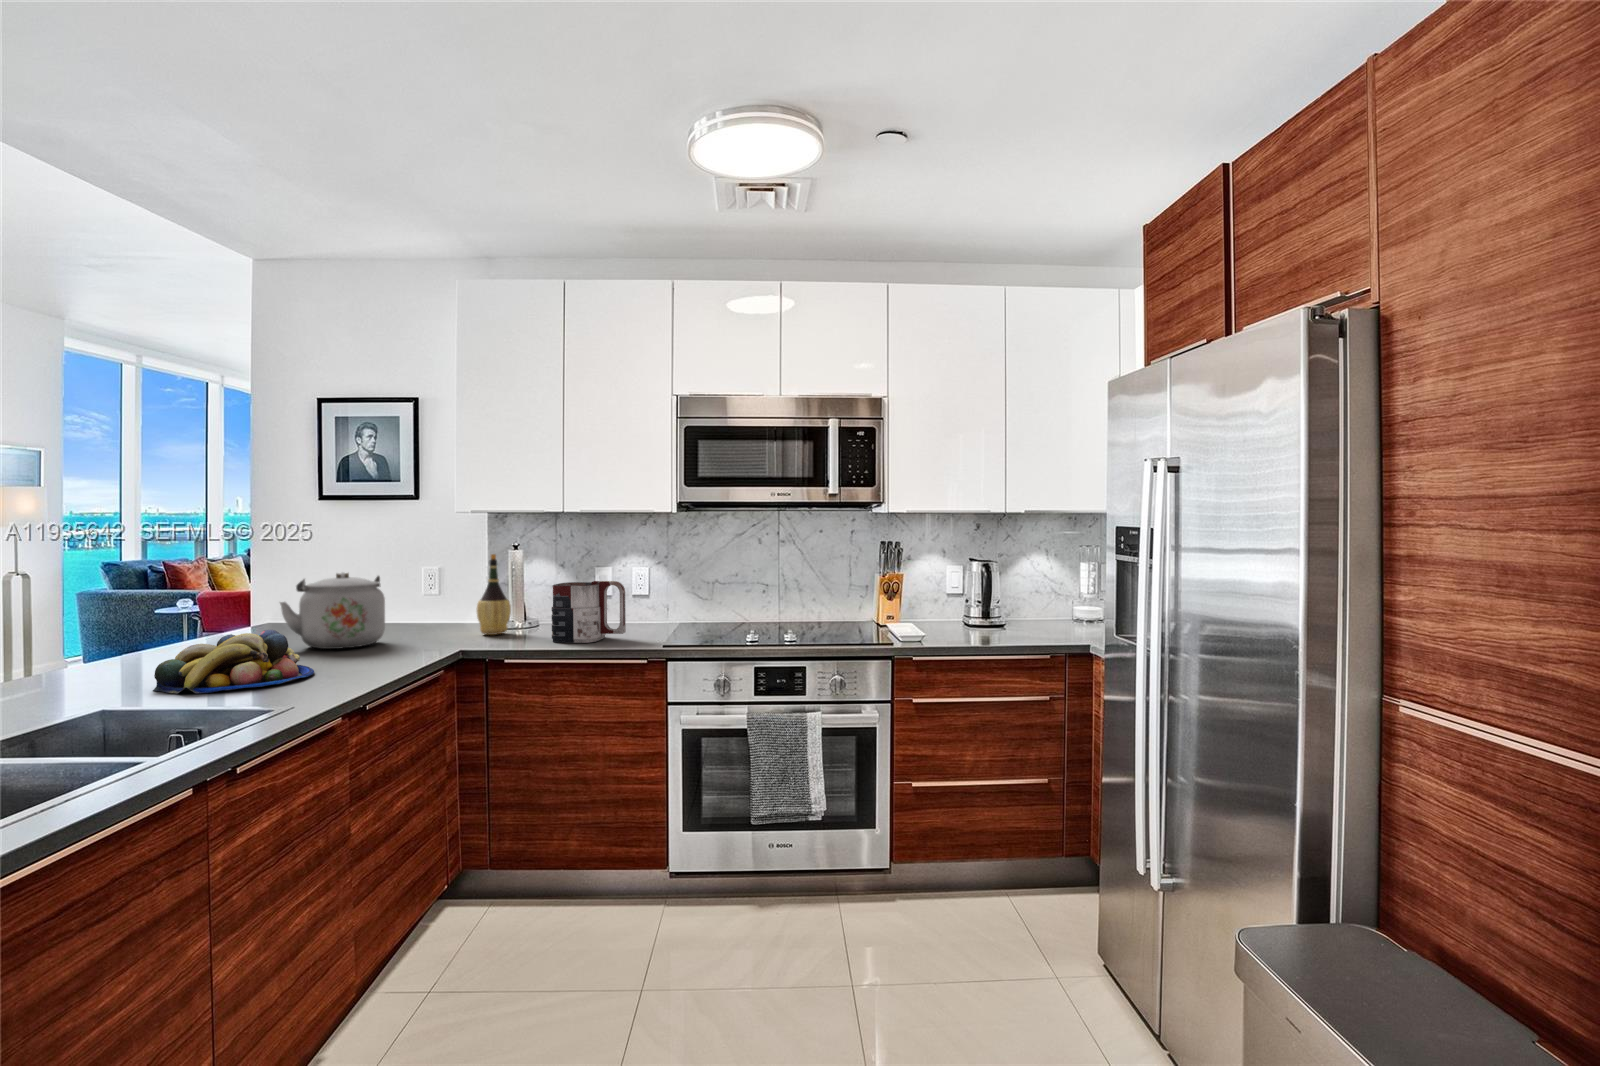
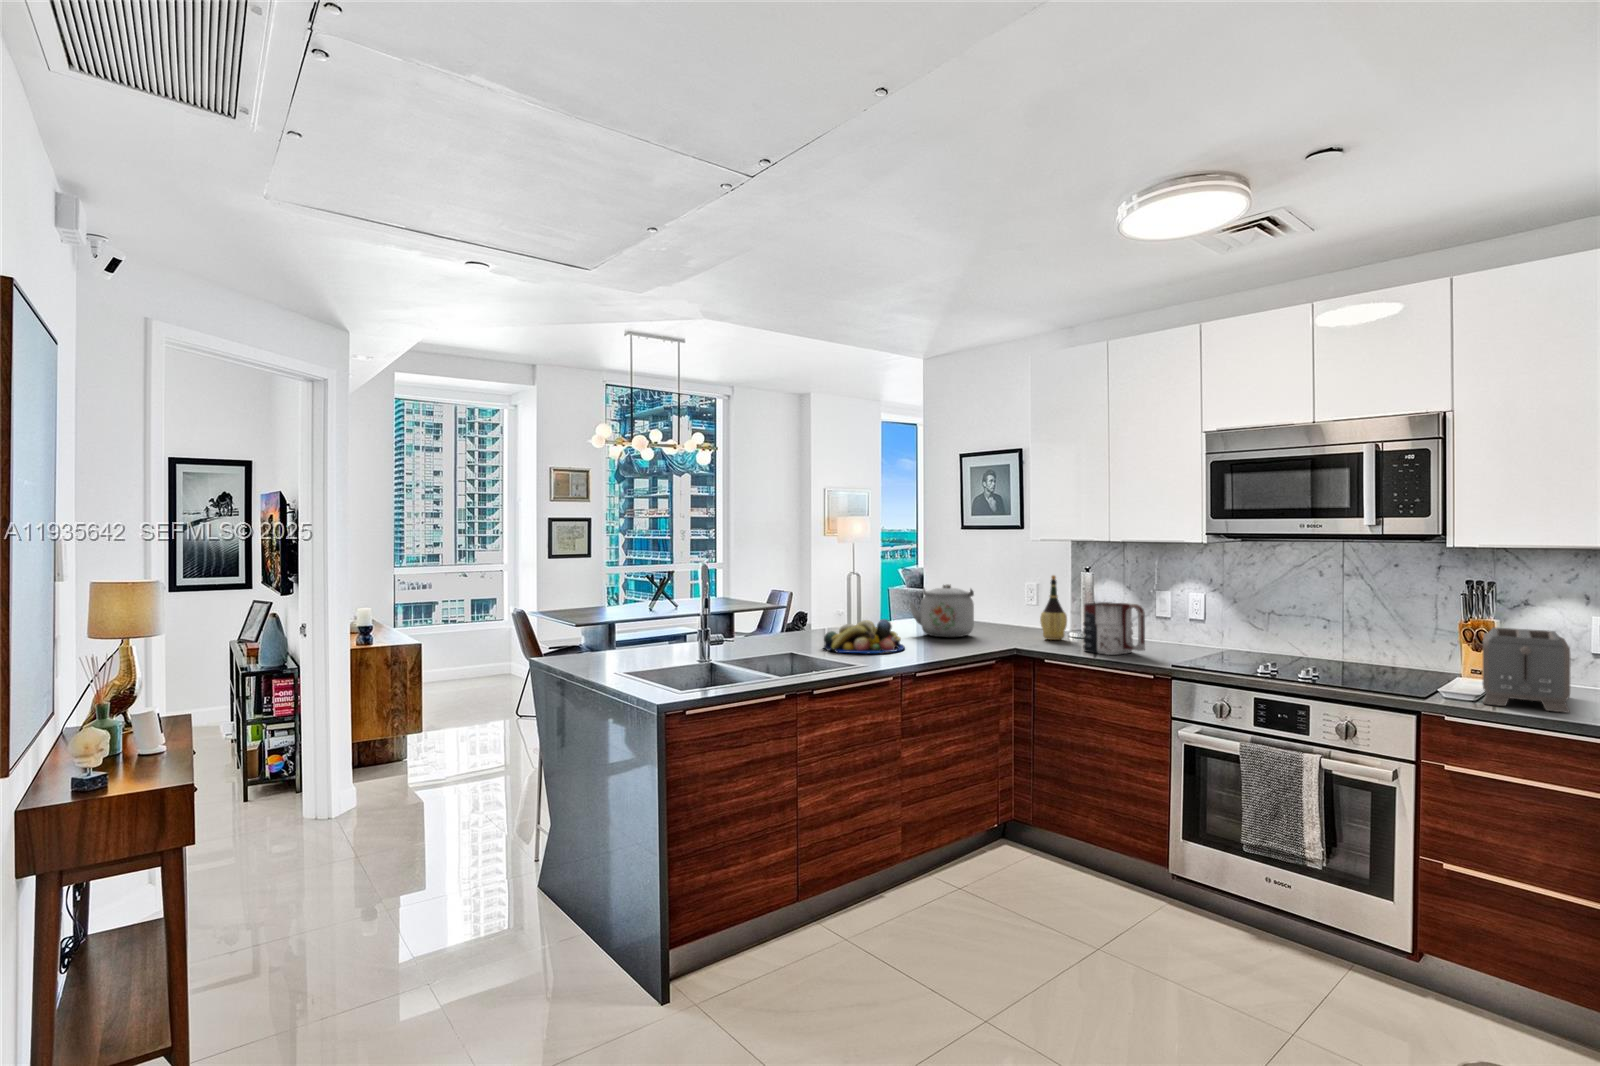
toaster: none [901,578,979,642] -> present [1483,628,1570,713]

